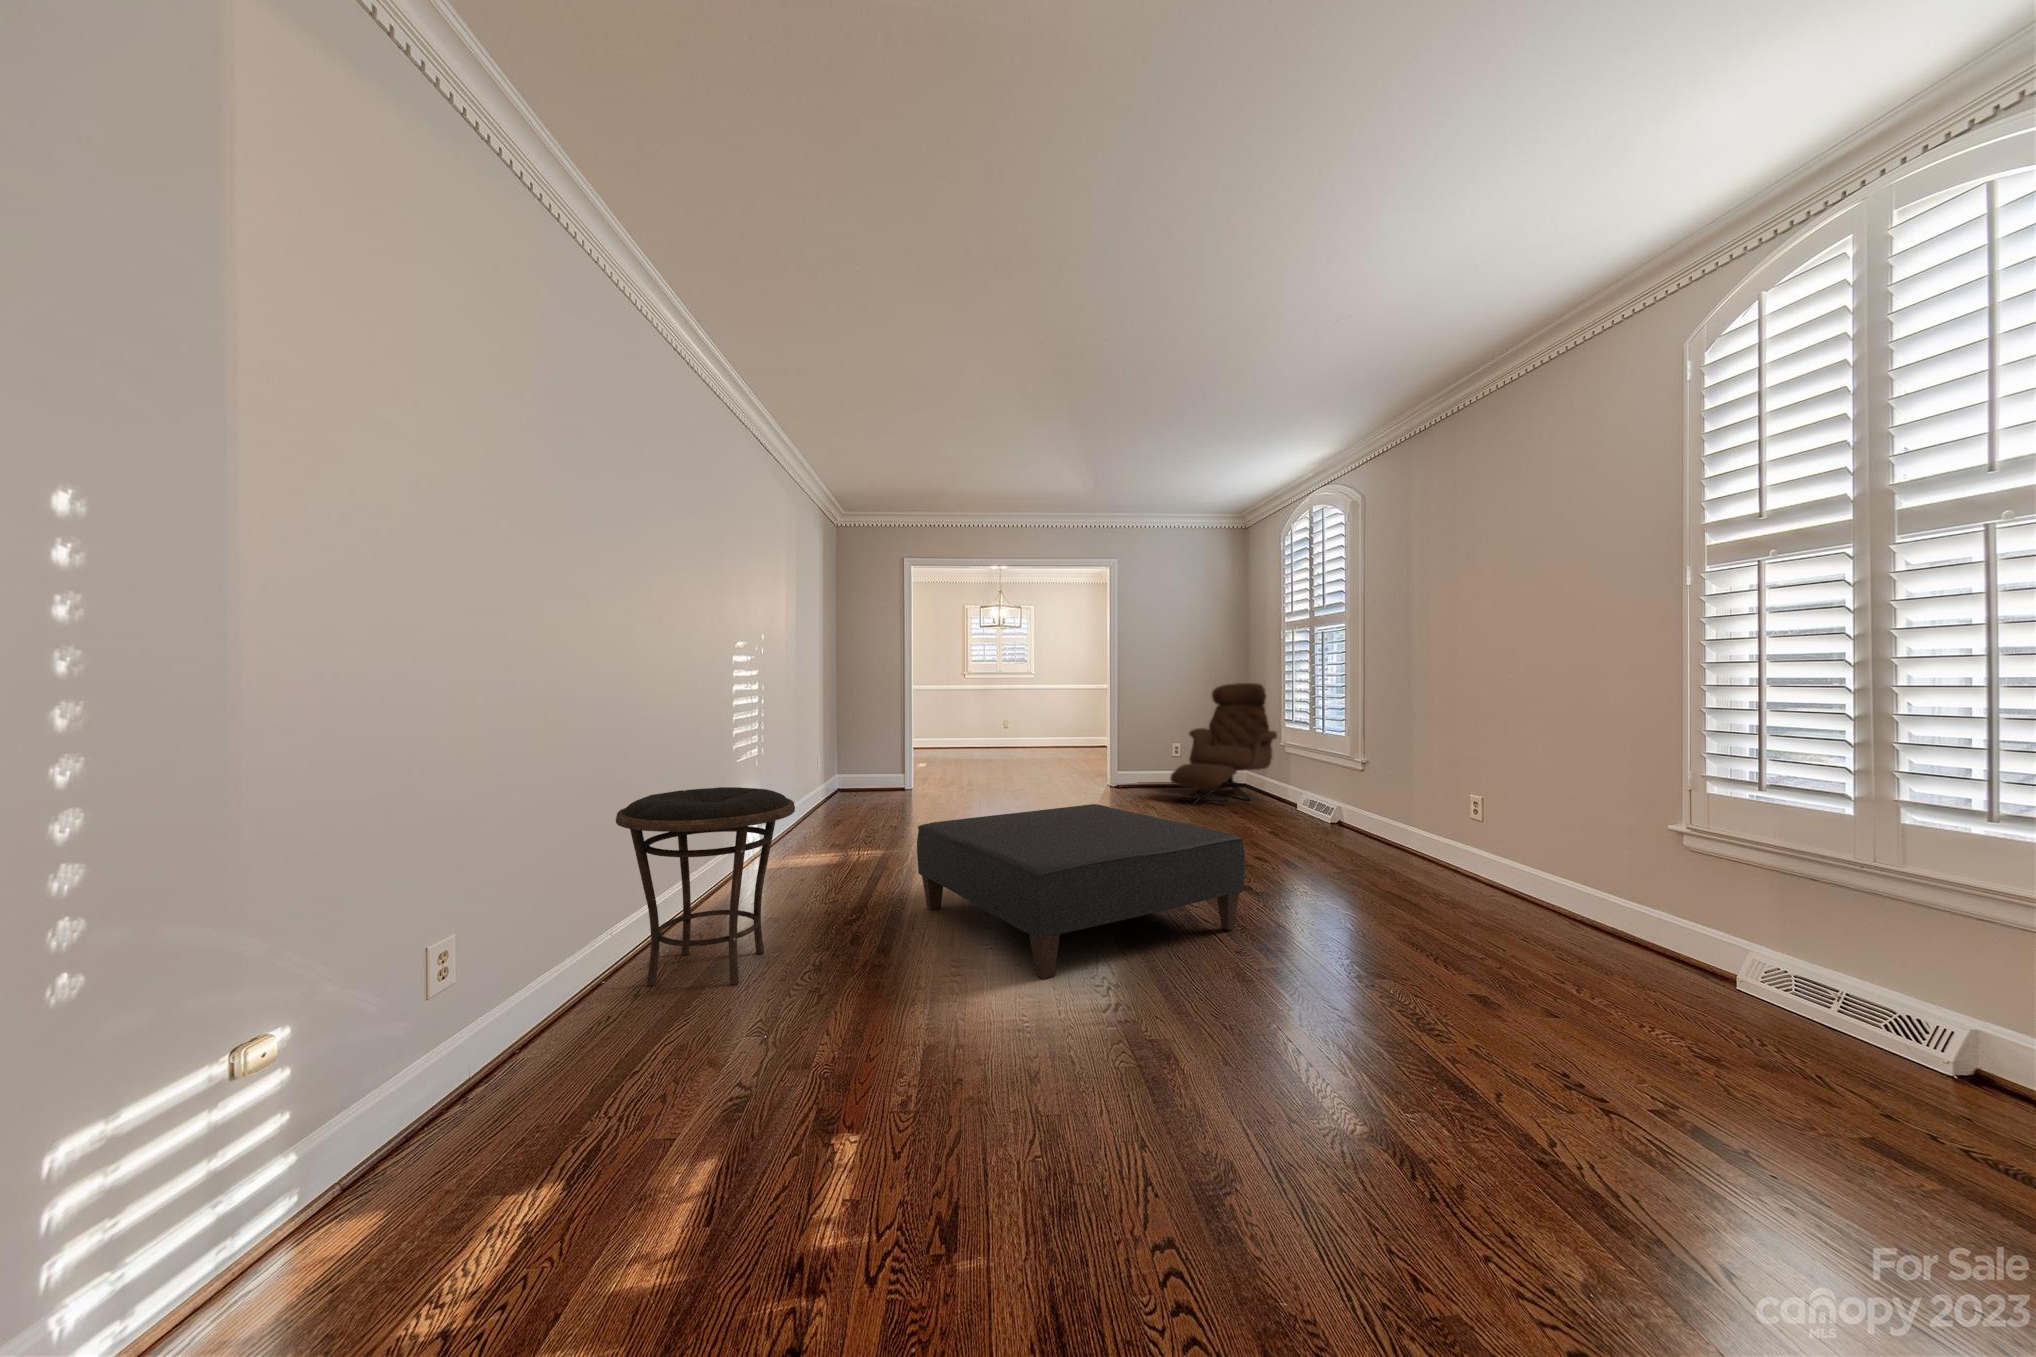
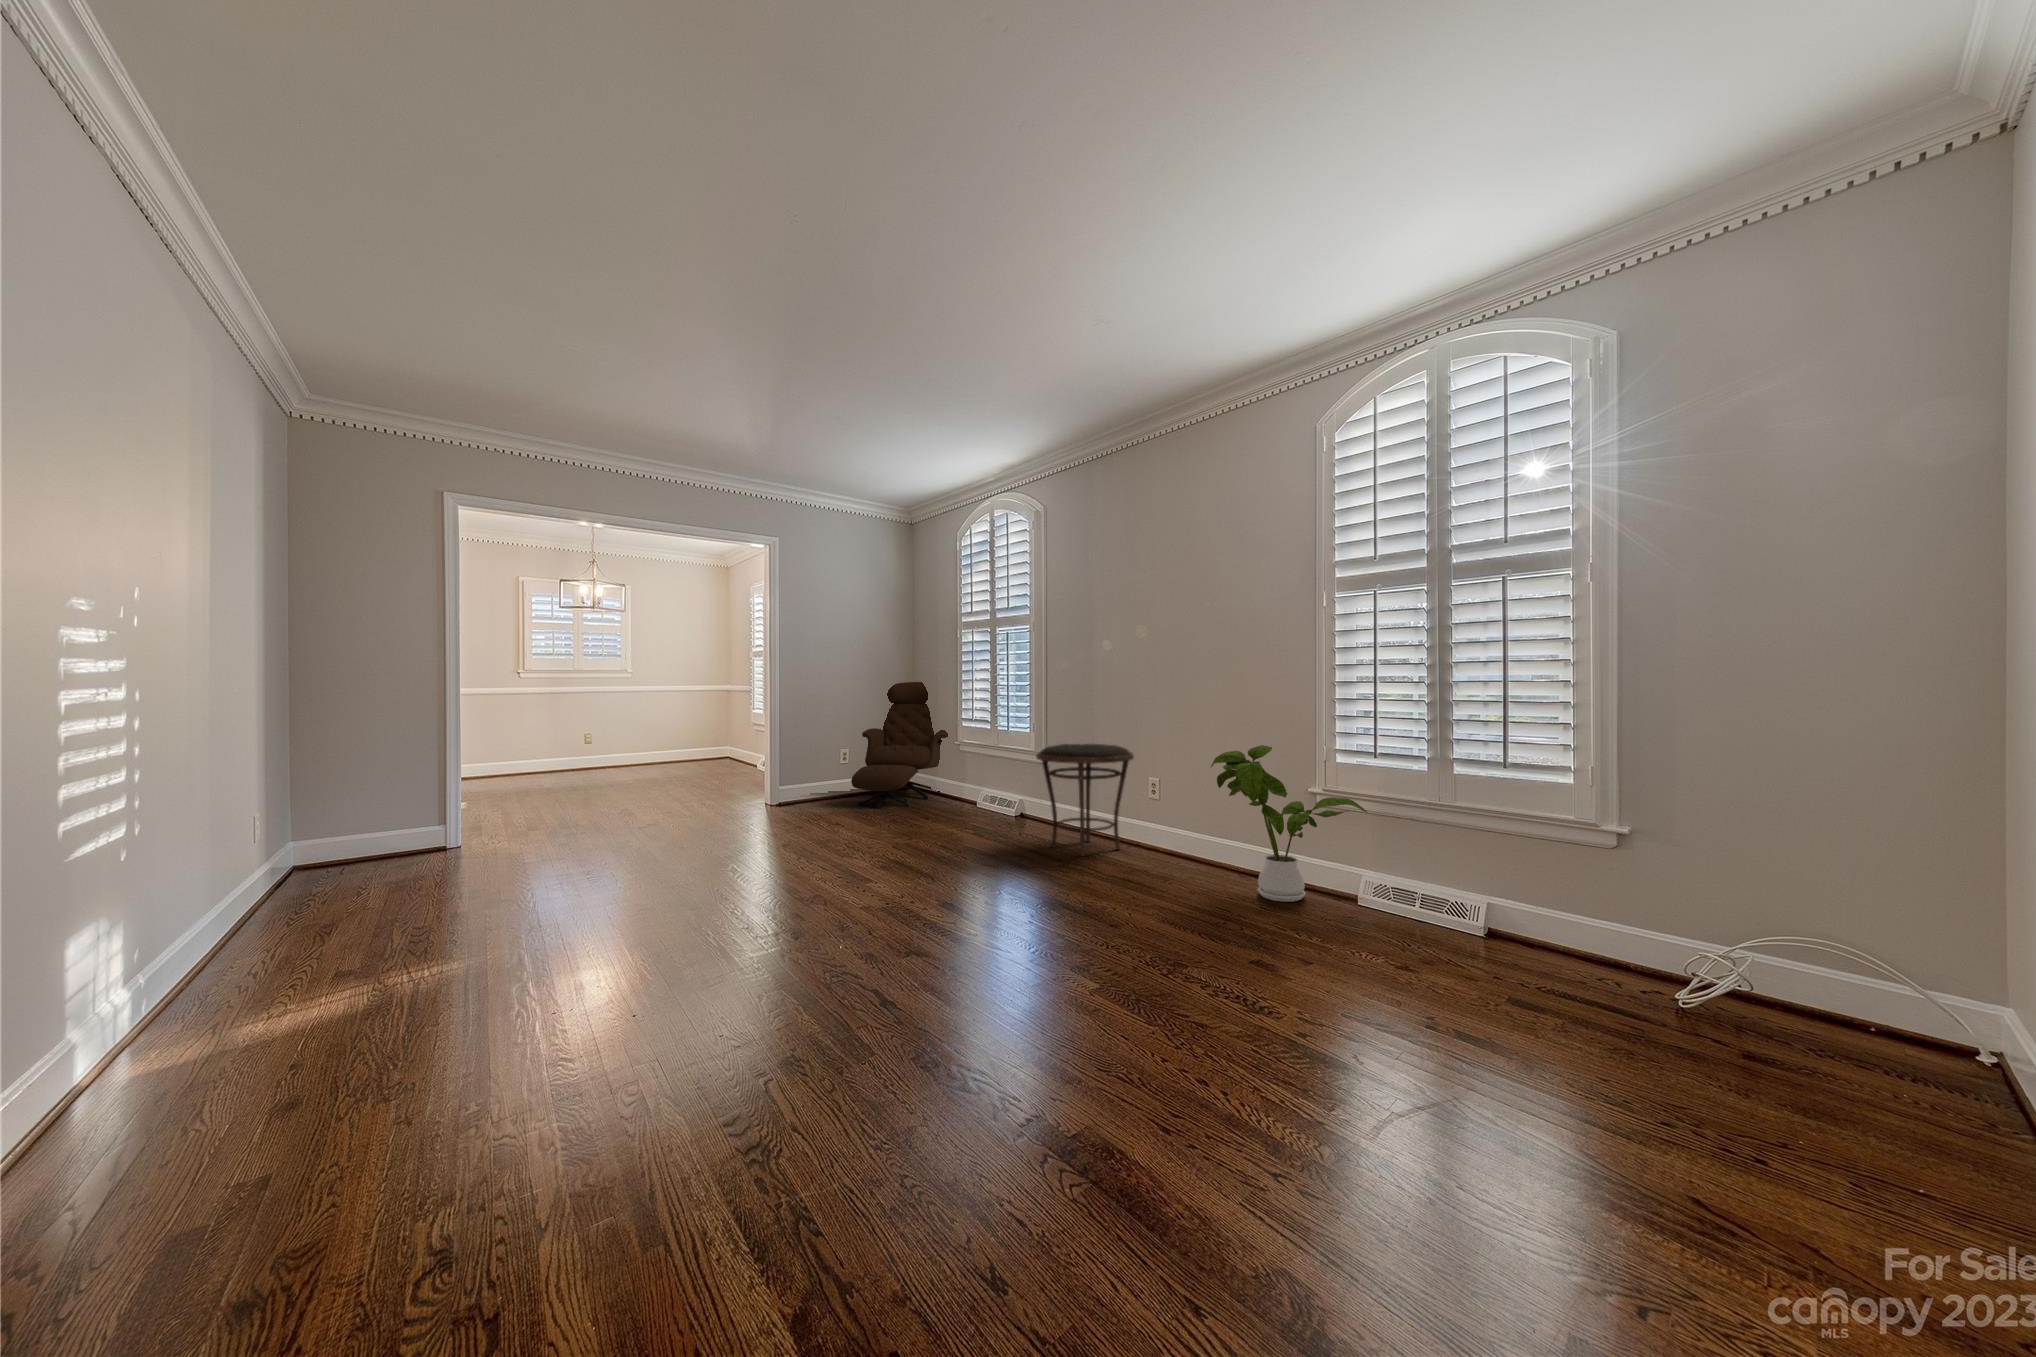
house plant: none [1498,764,1745,966] -> present [1211,745,1368,902]
side table: present [616,787,795,986] -> present [1036,744,1134,856]
ottoman: present [917,804,1245,979] -> none [634,815,1019,1022]

